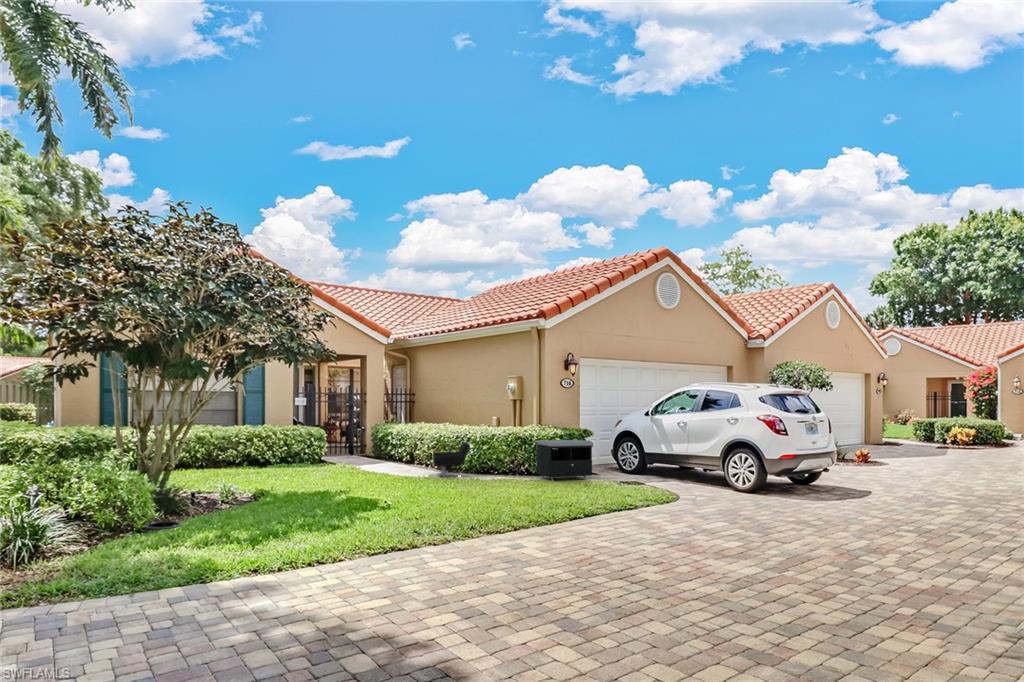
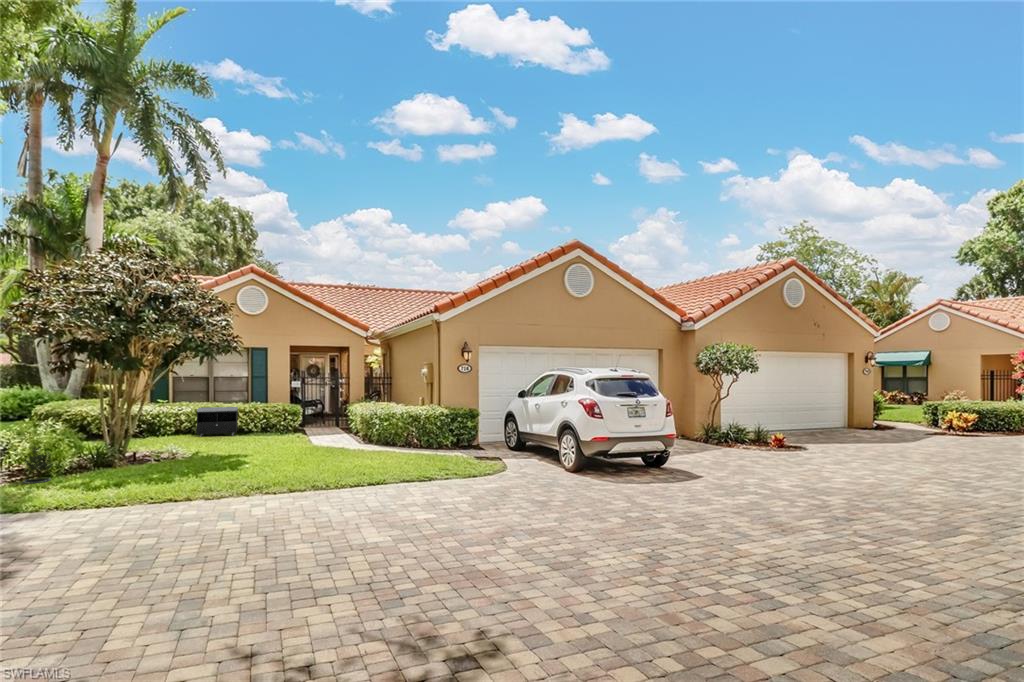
storage bench: present [536,440,593,481] -> present [197,407,238,437]
lounge chair: present [433,442,470,478] -> none [337,418,374,448]

